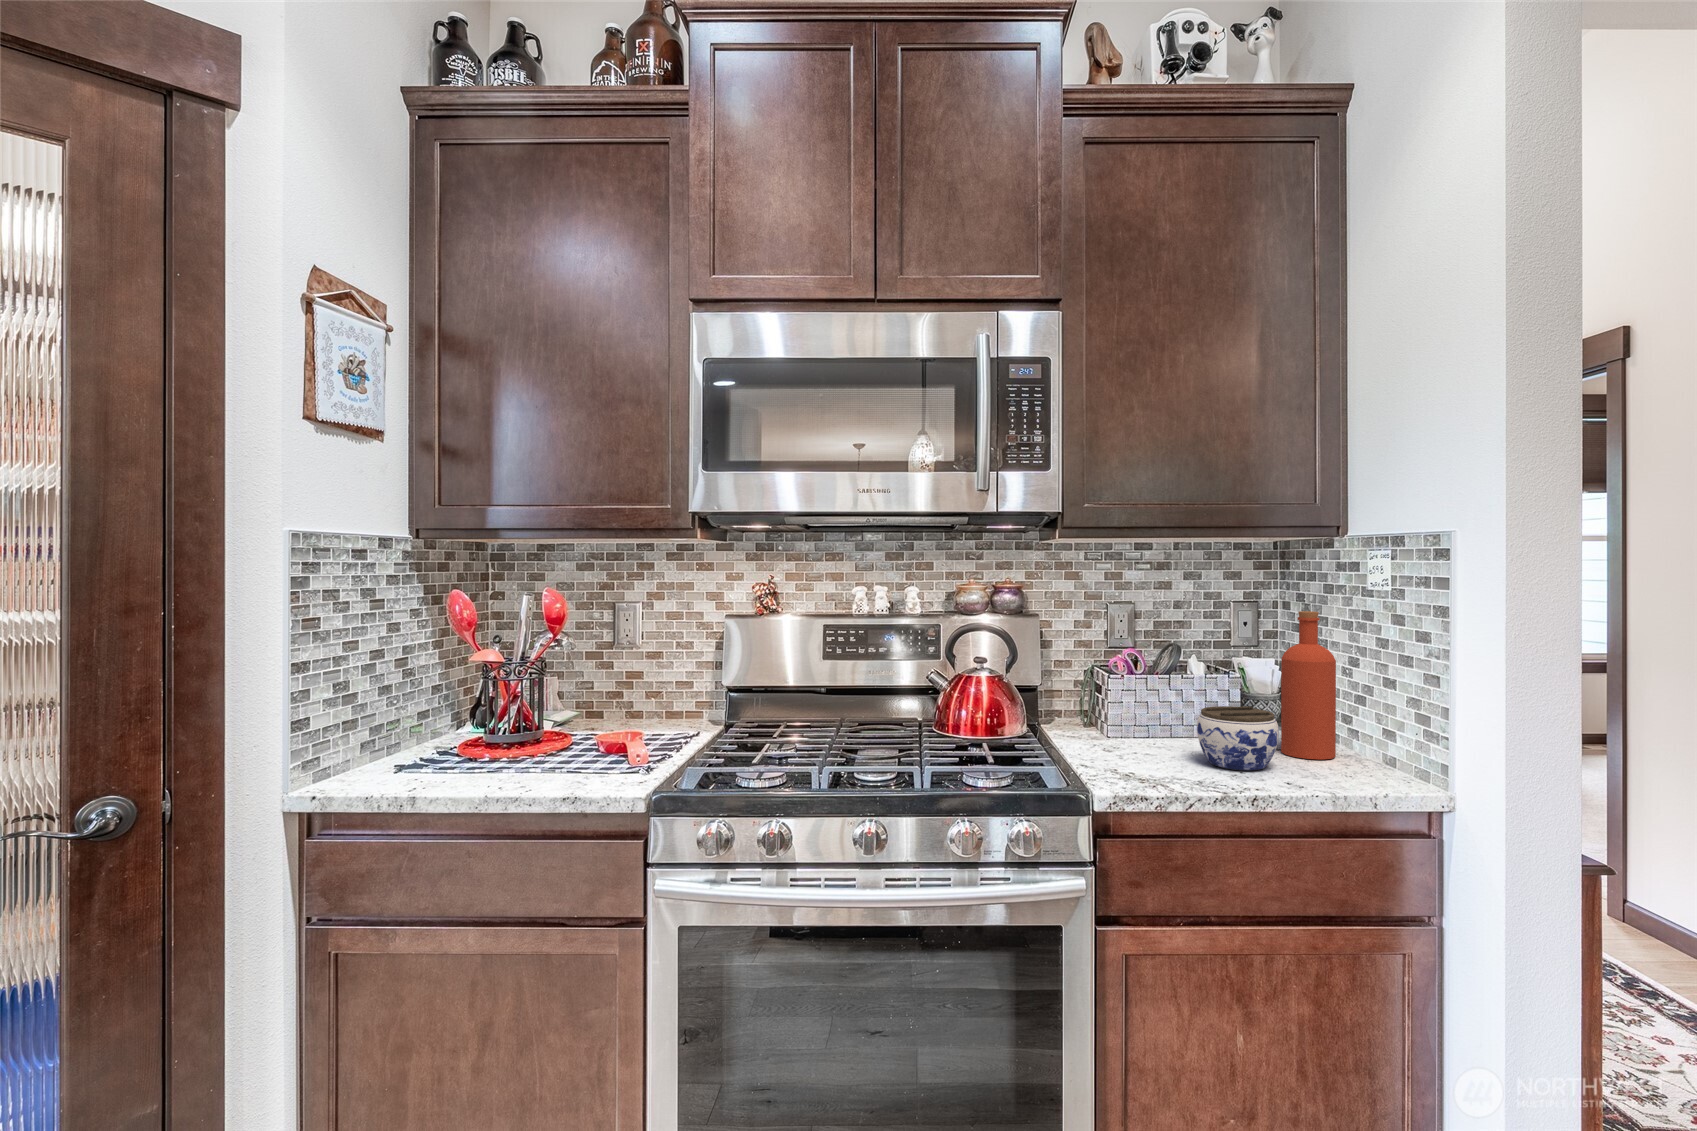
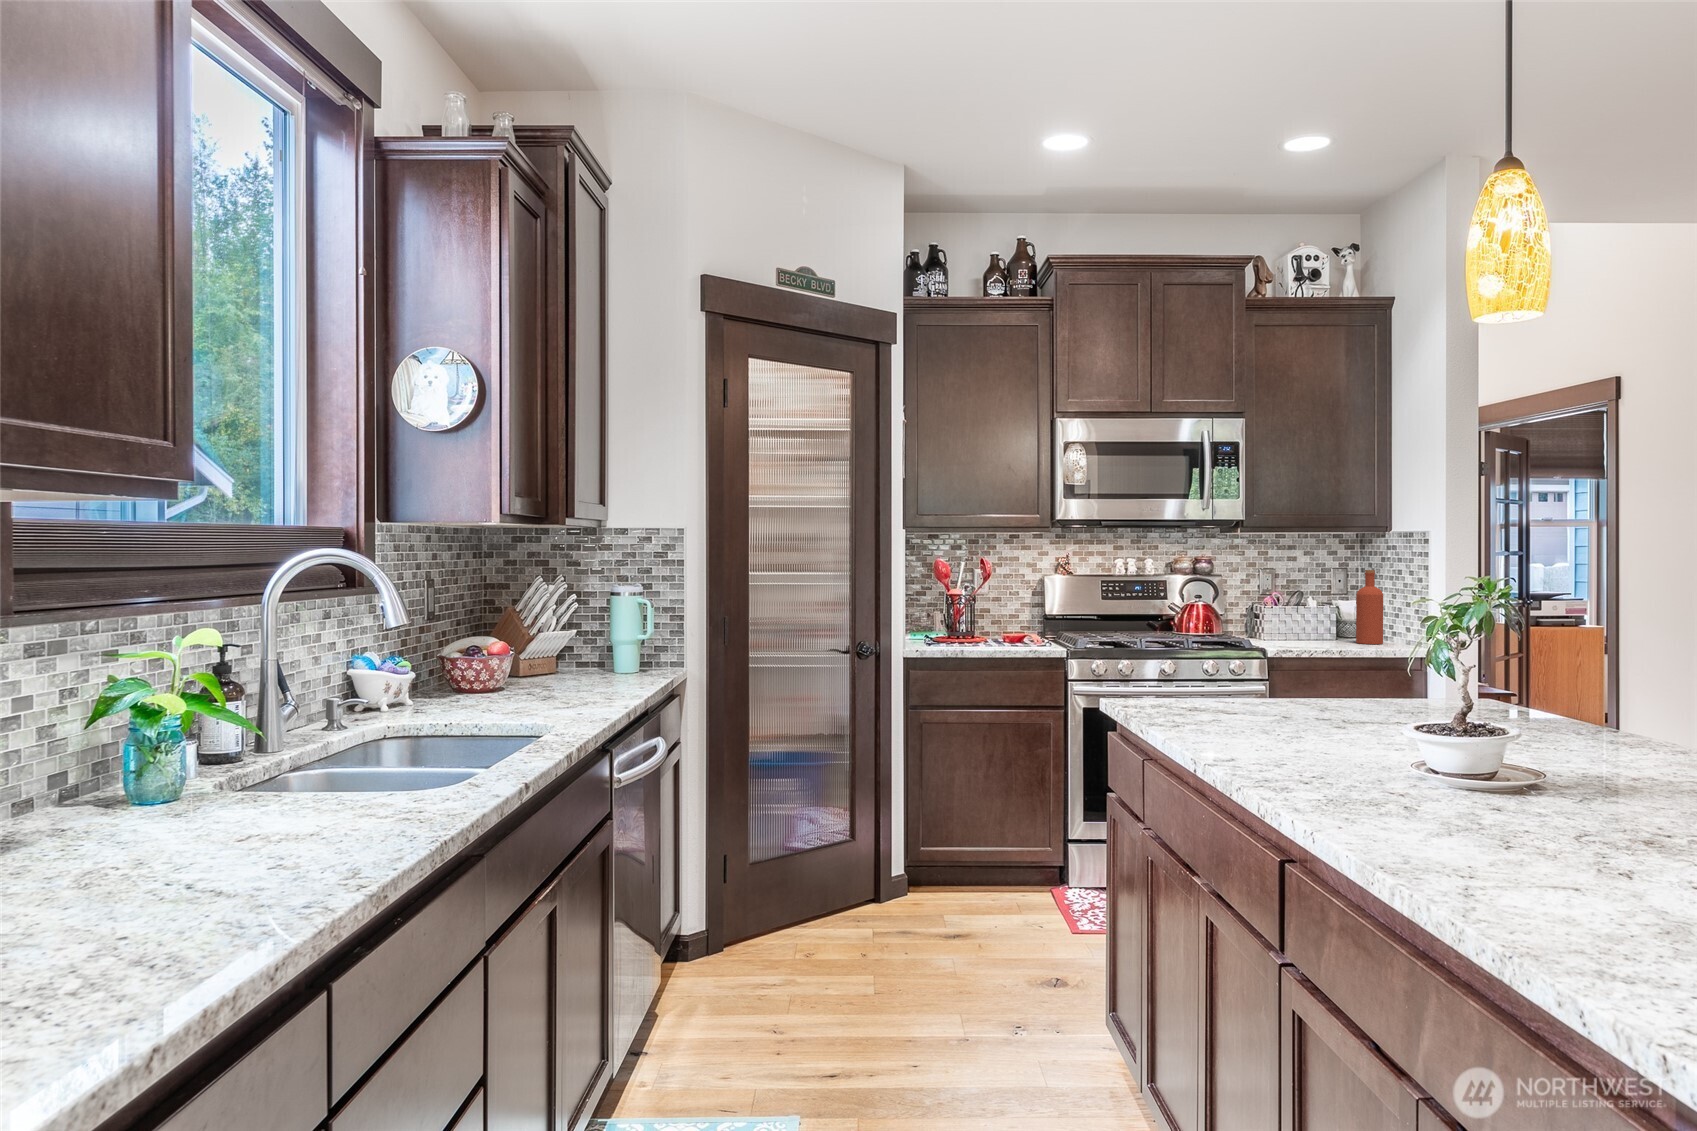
jar: present [1197,706,1279,770] -> none [1313,617,1353,646]

